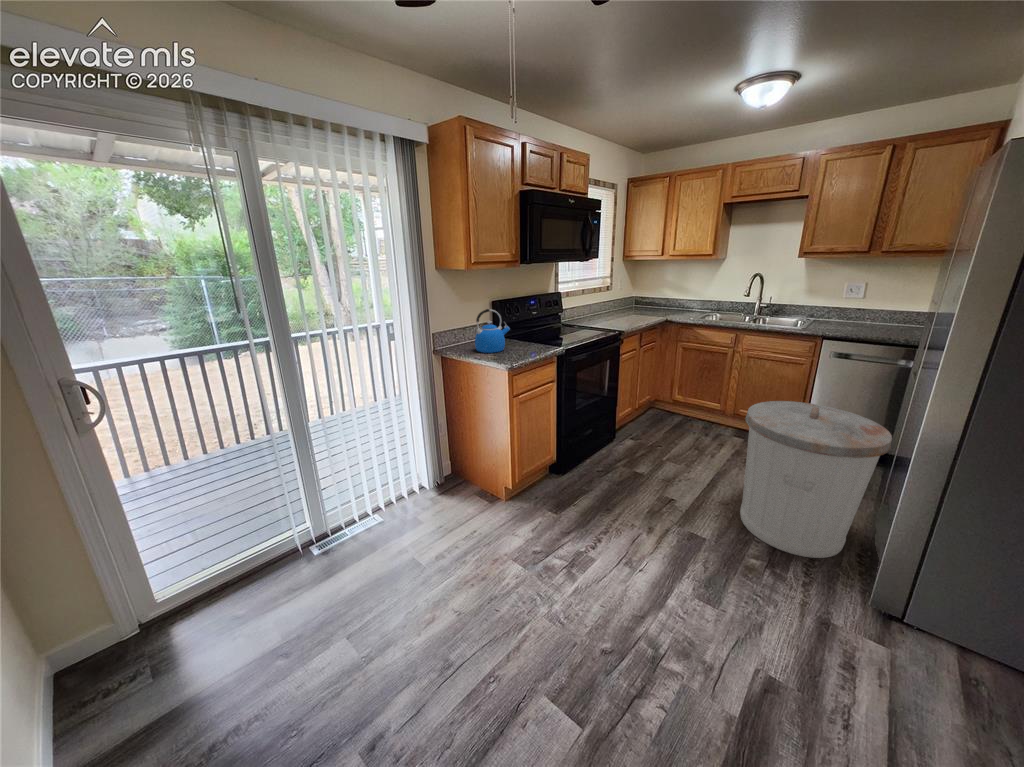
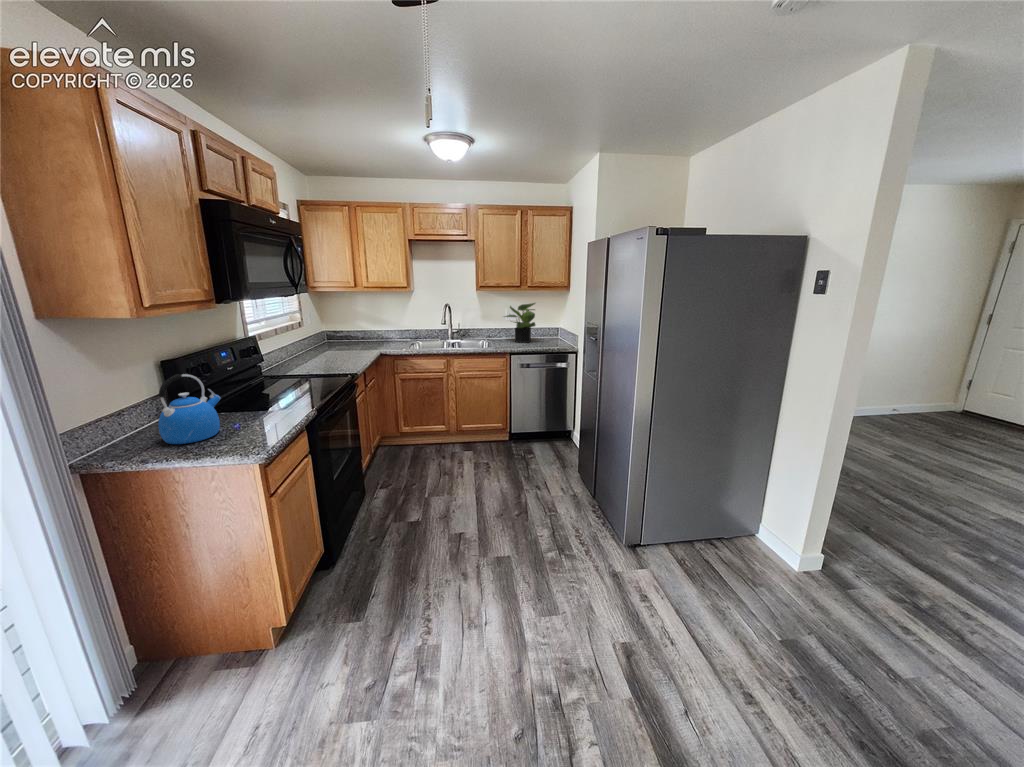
potted plant: none [835,274,899,328] -> present [505,303,535,343]
trash can: present [740,401,892,558] -> none [505,408,600,534]

